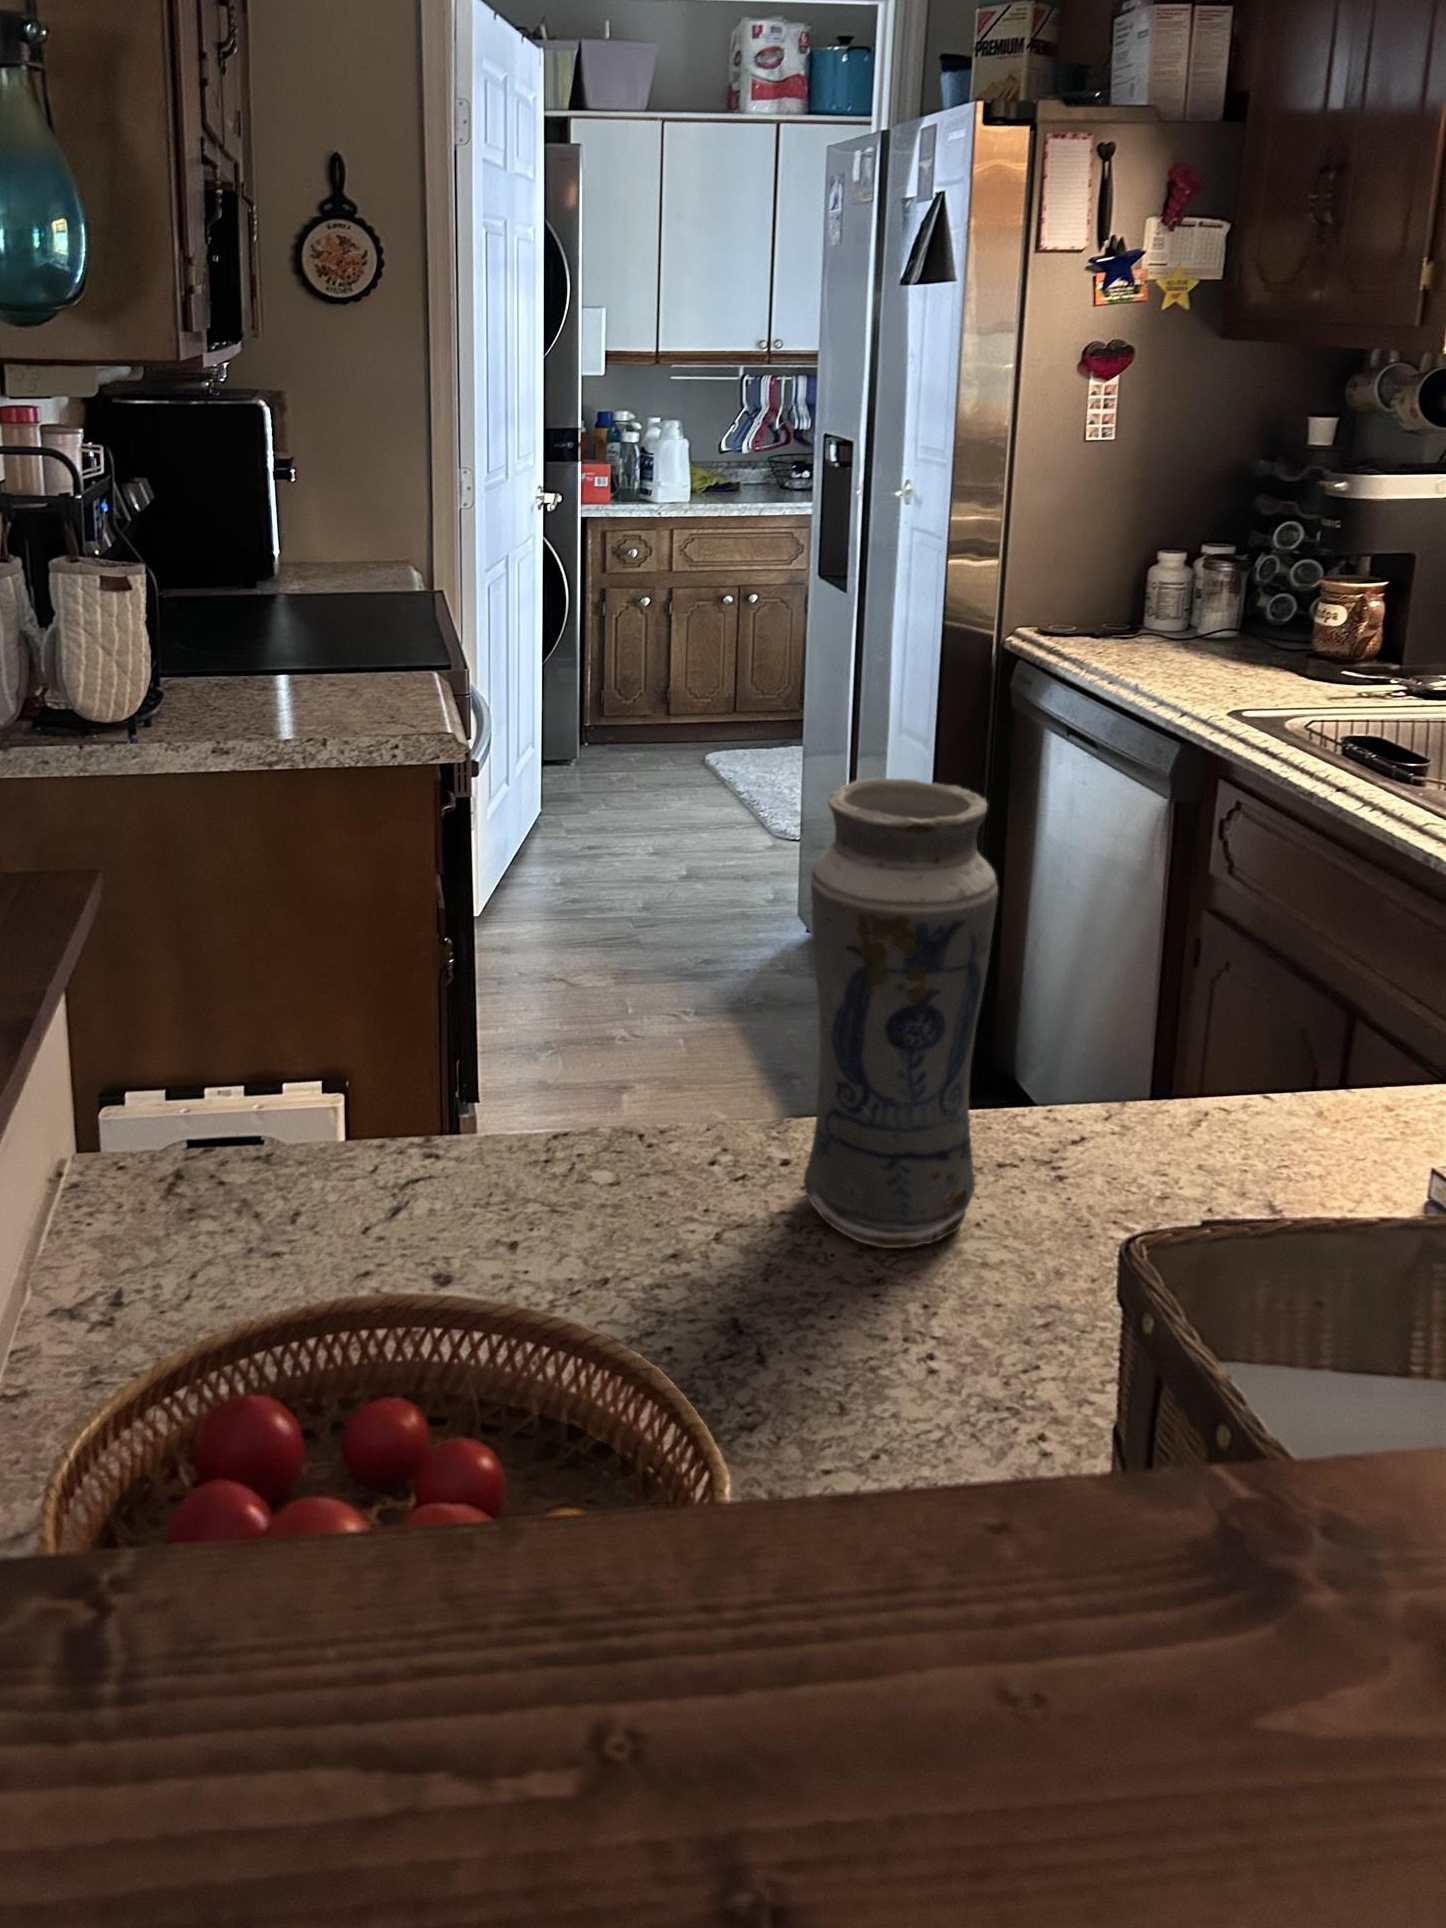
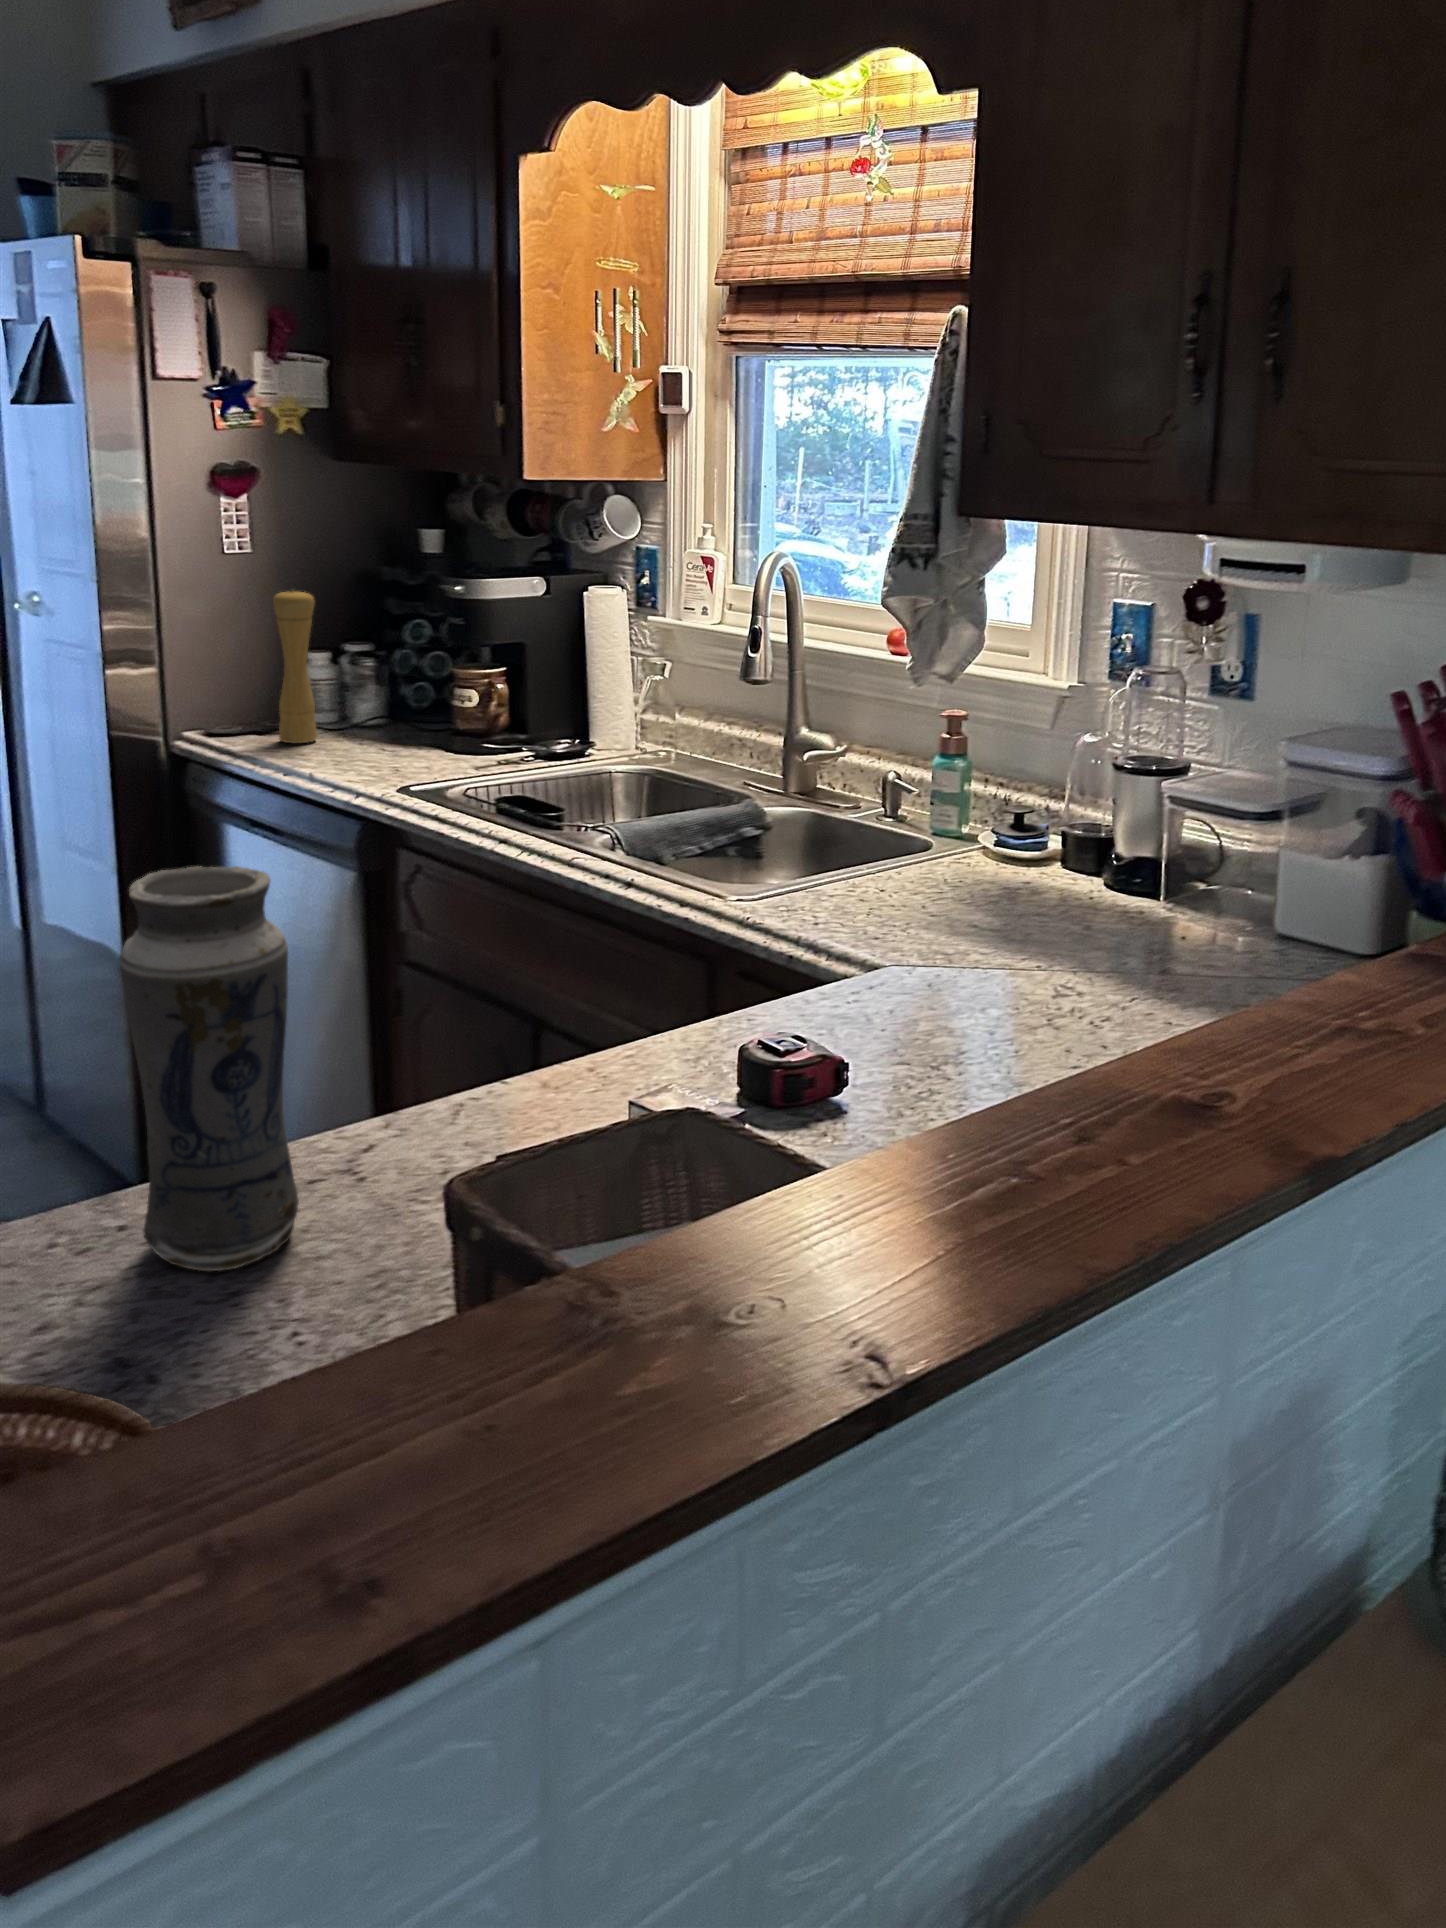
pepper mill: none [1114,481,1173,650] -> present [273,589,317,743]

